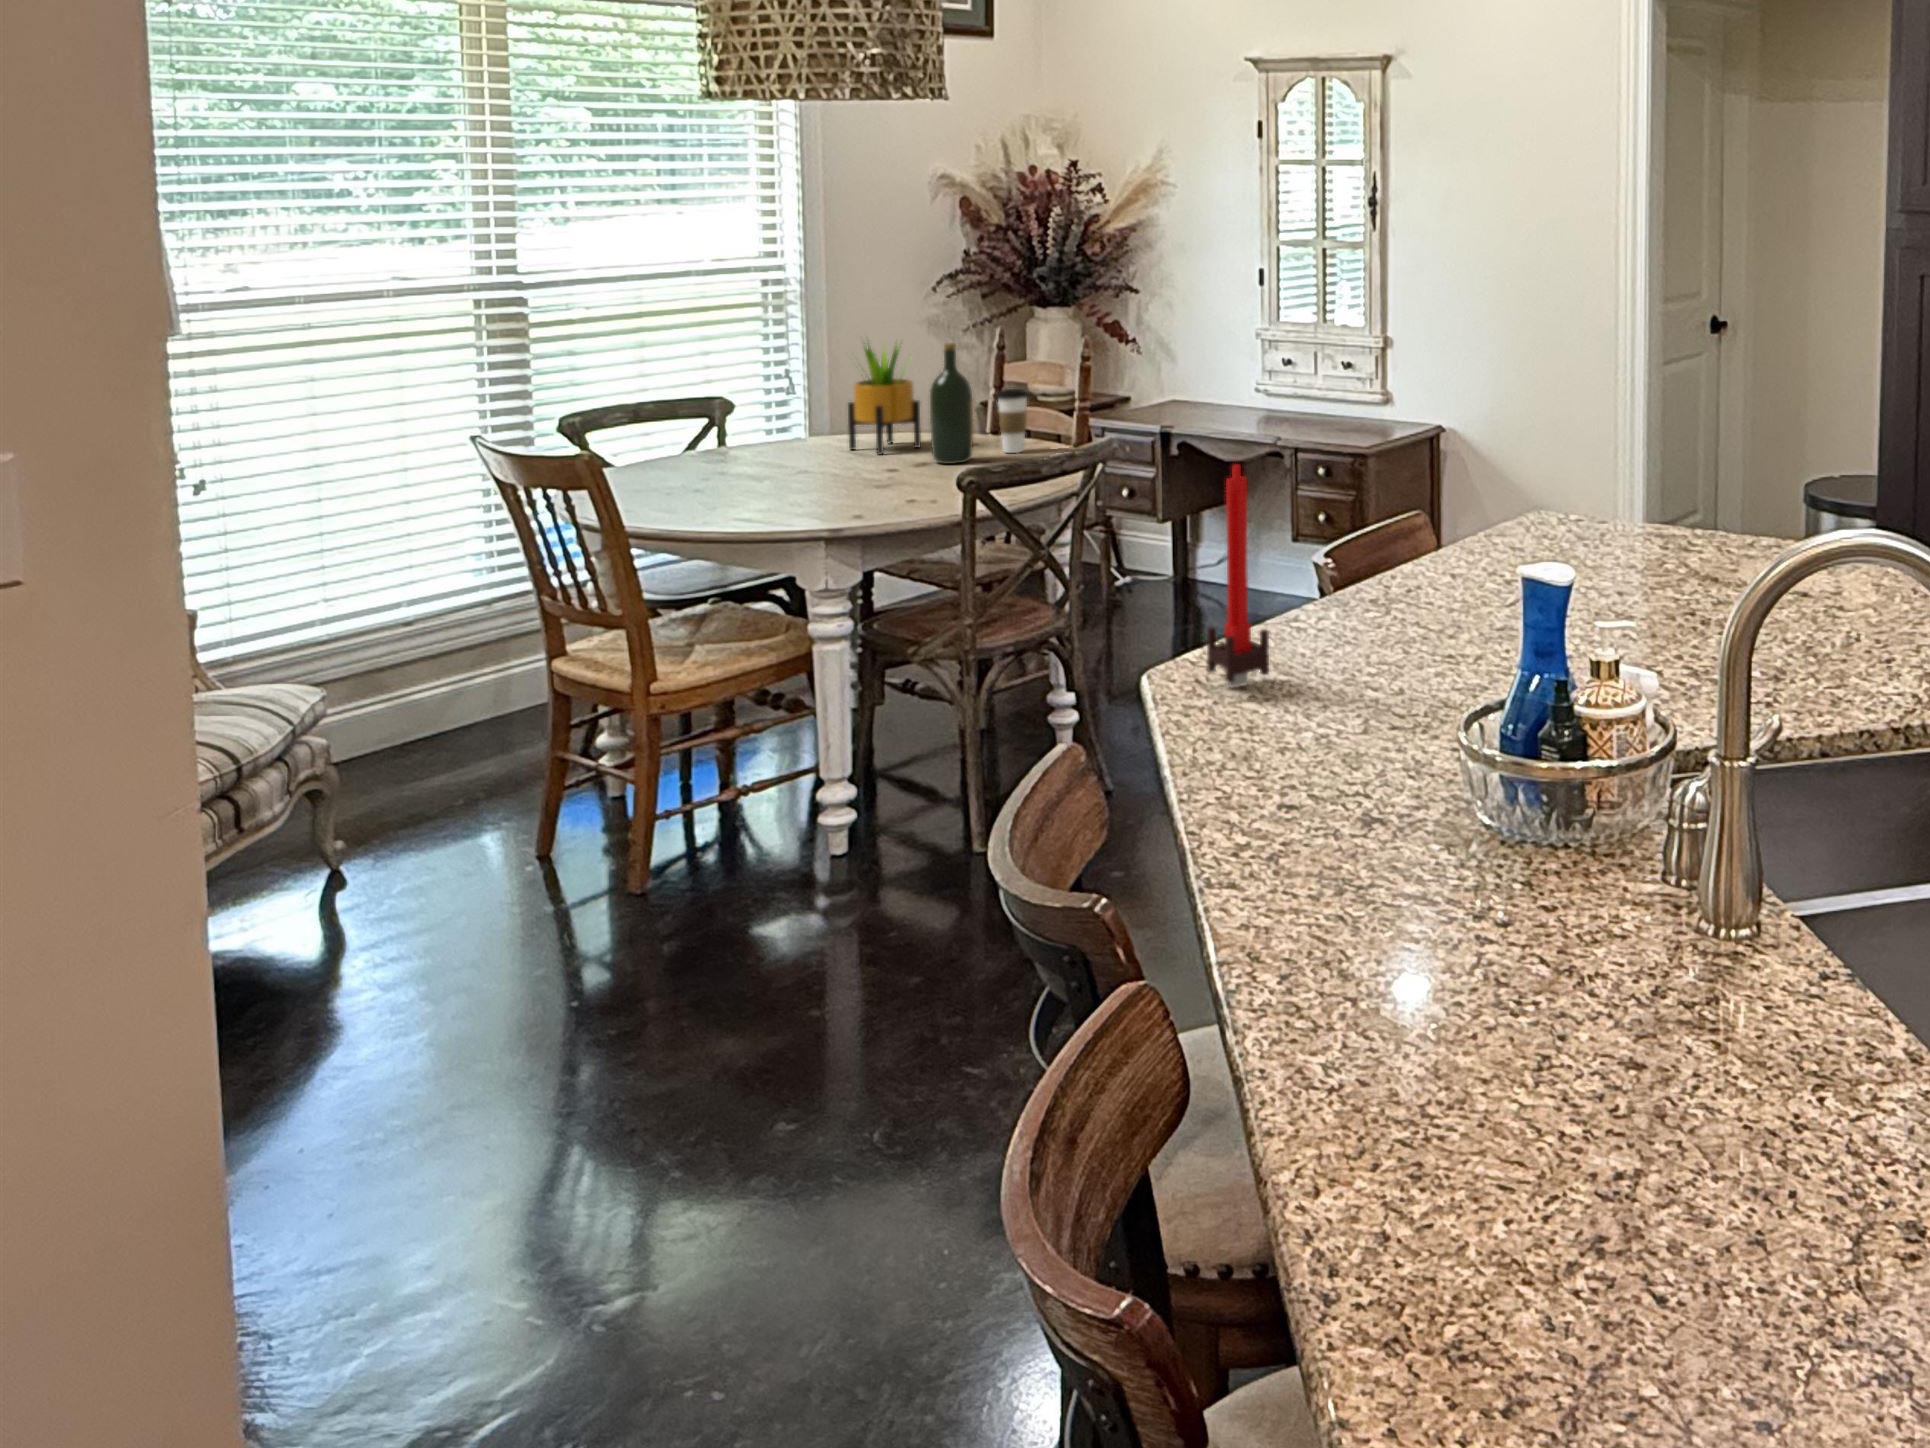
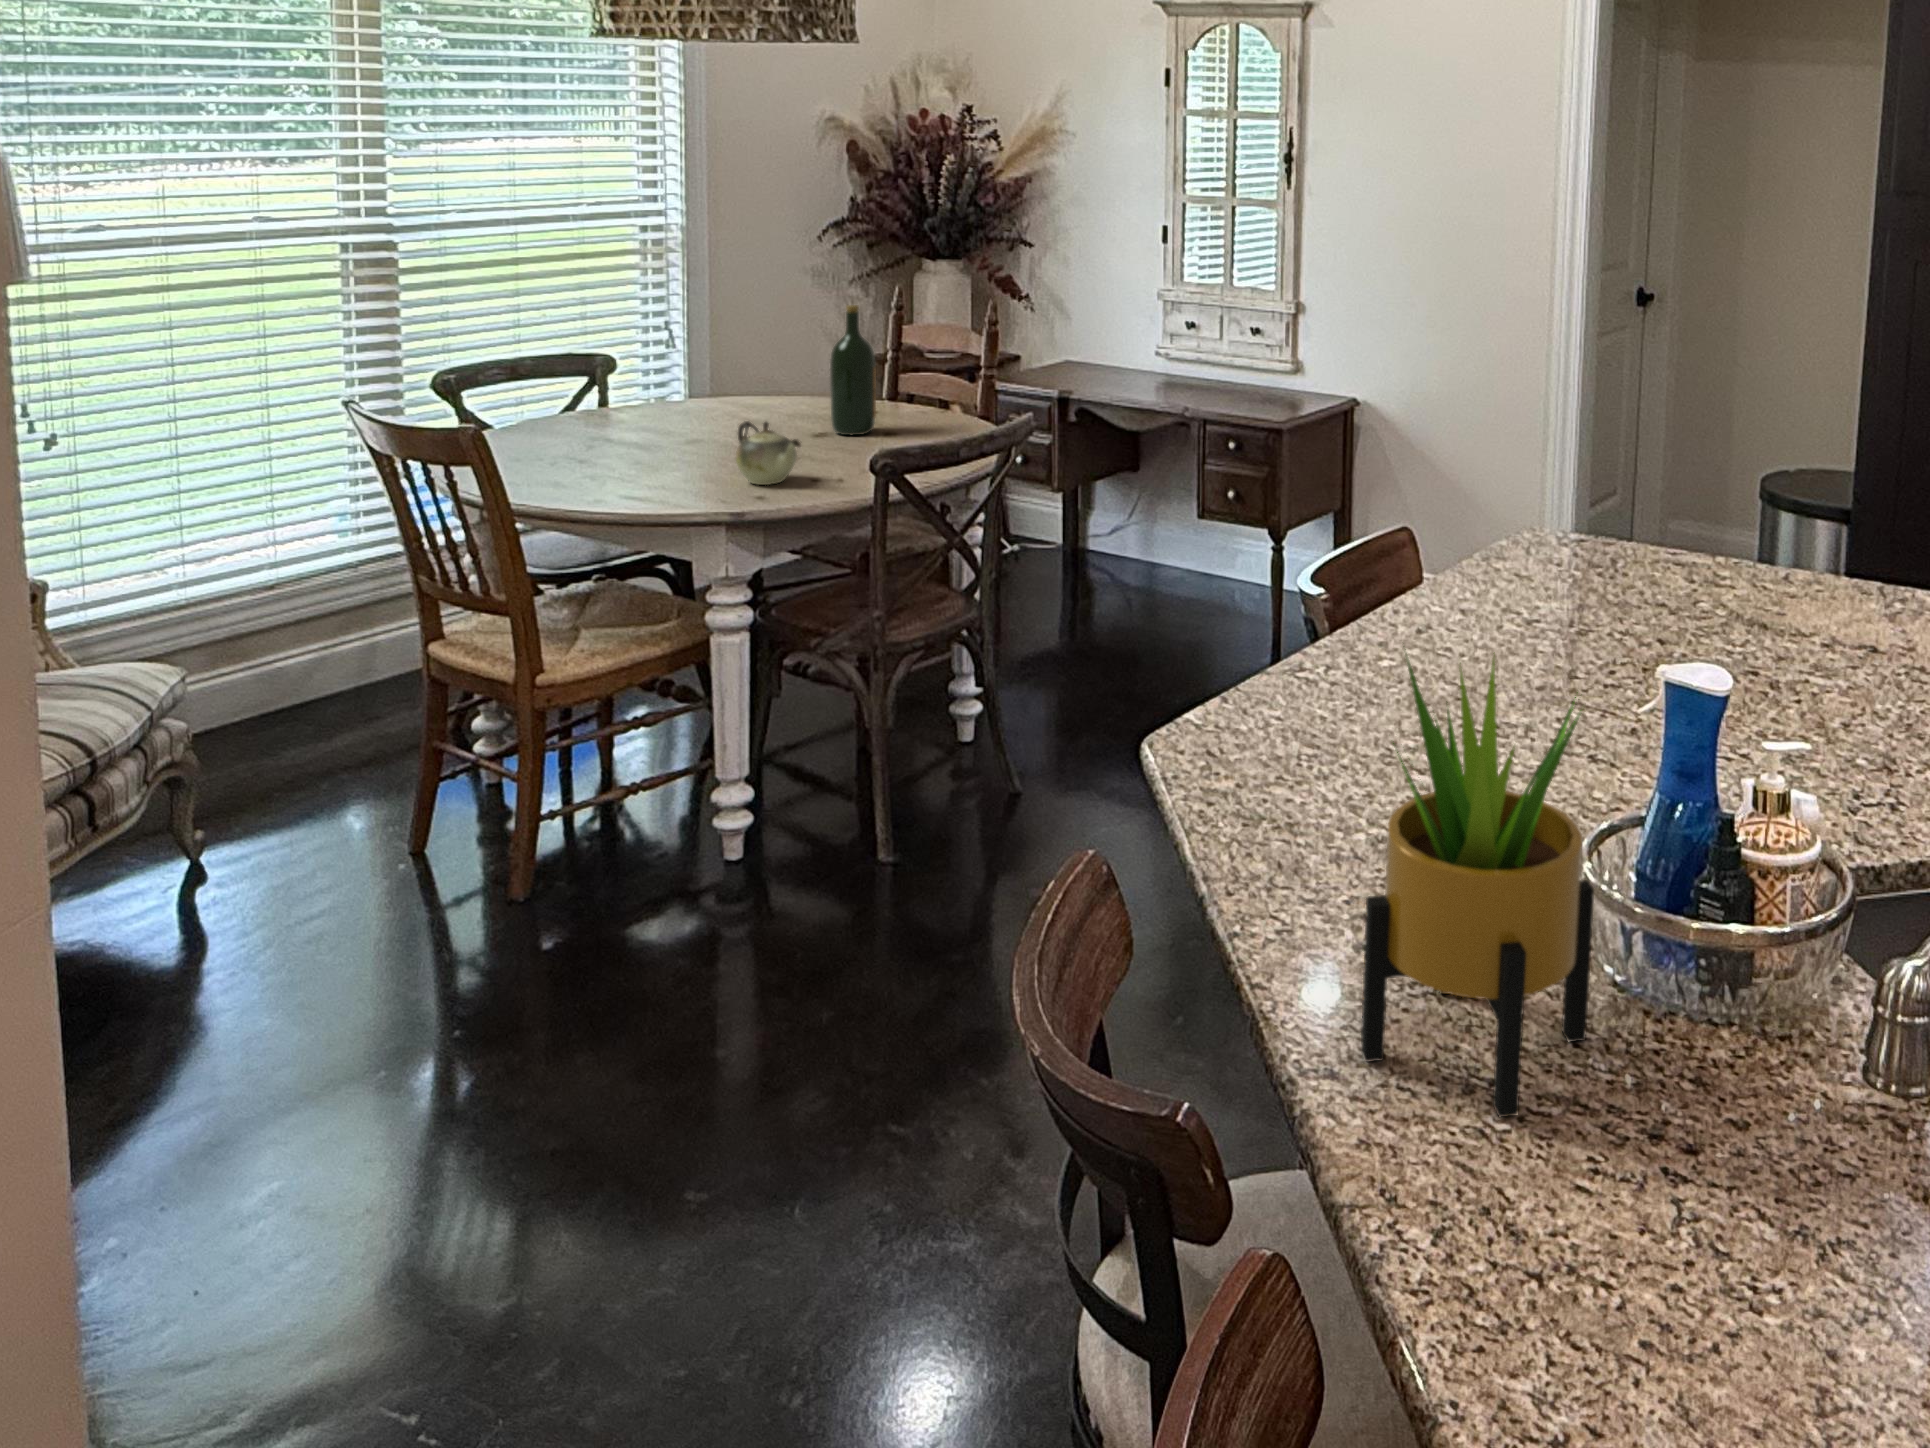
potted plant: present [848,343,921,455] -> present [1361,649,1594,1117]
coffee cup: present [996,389,1028,453] -> none [899,355,934,424]
teapot: none [836,447,895,505] -> present [736,421,801,485]
candle: present [1207,464,1269,687] -> none [1223,505,1297,765]

